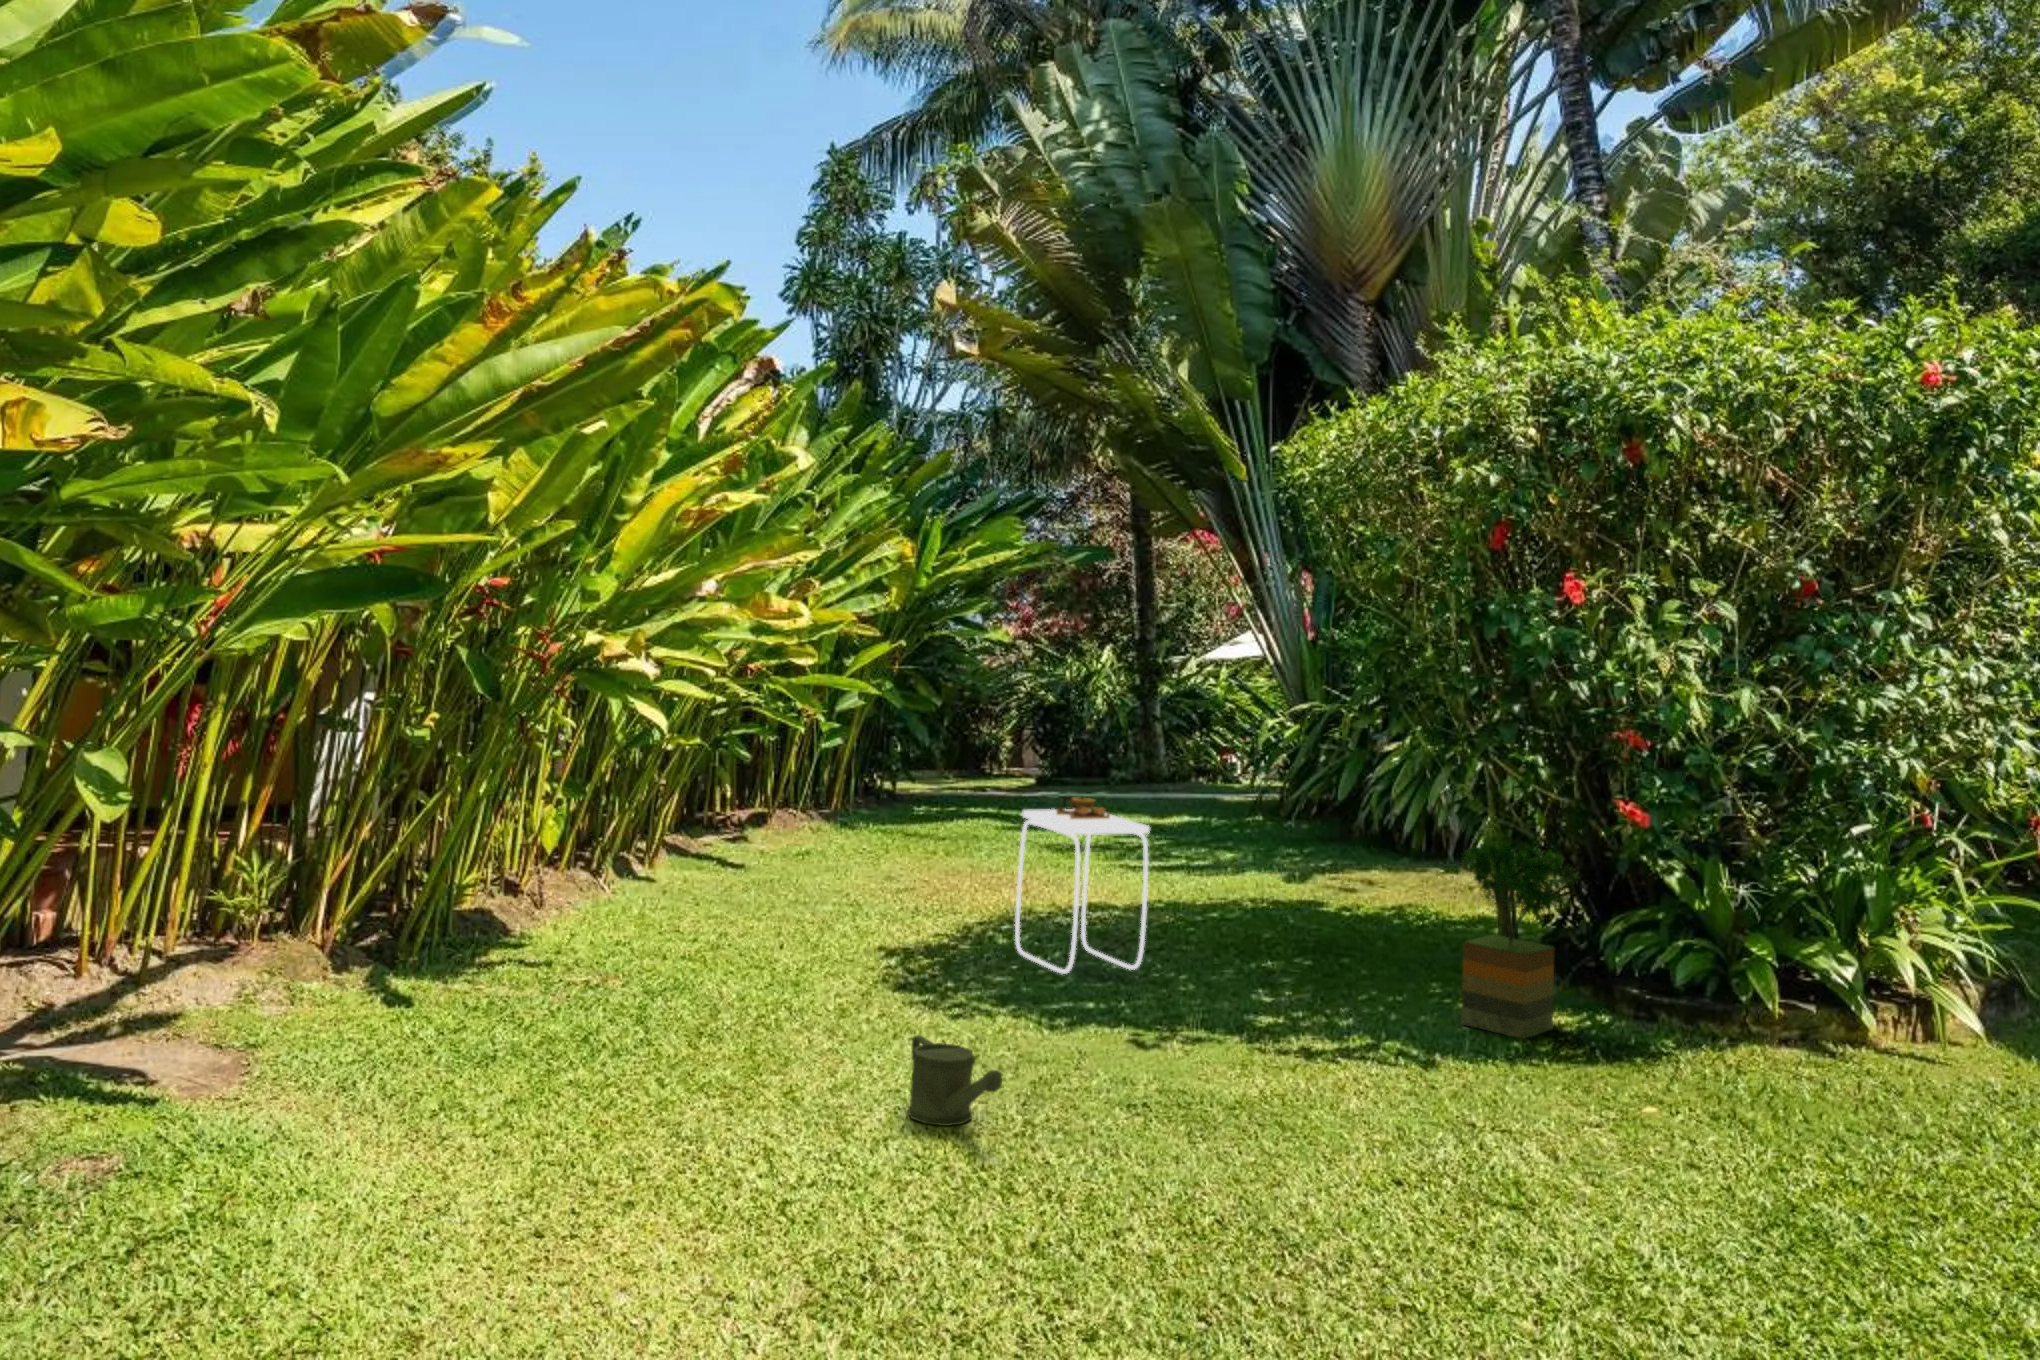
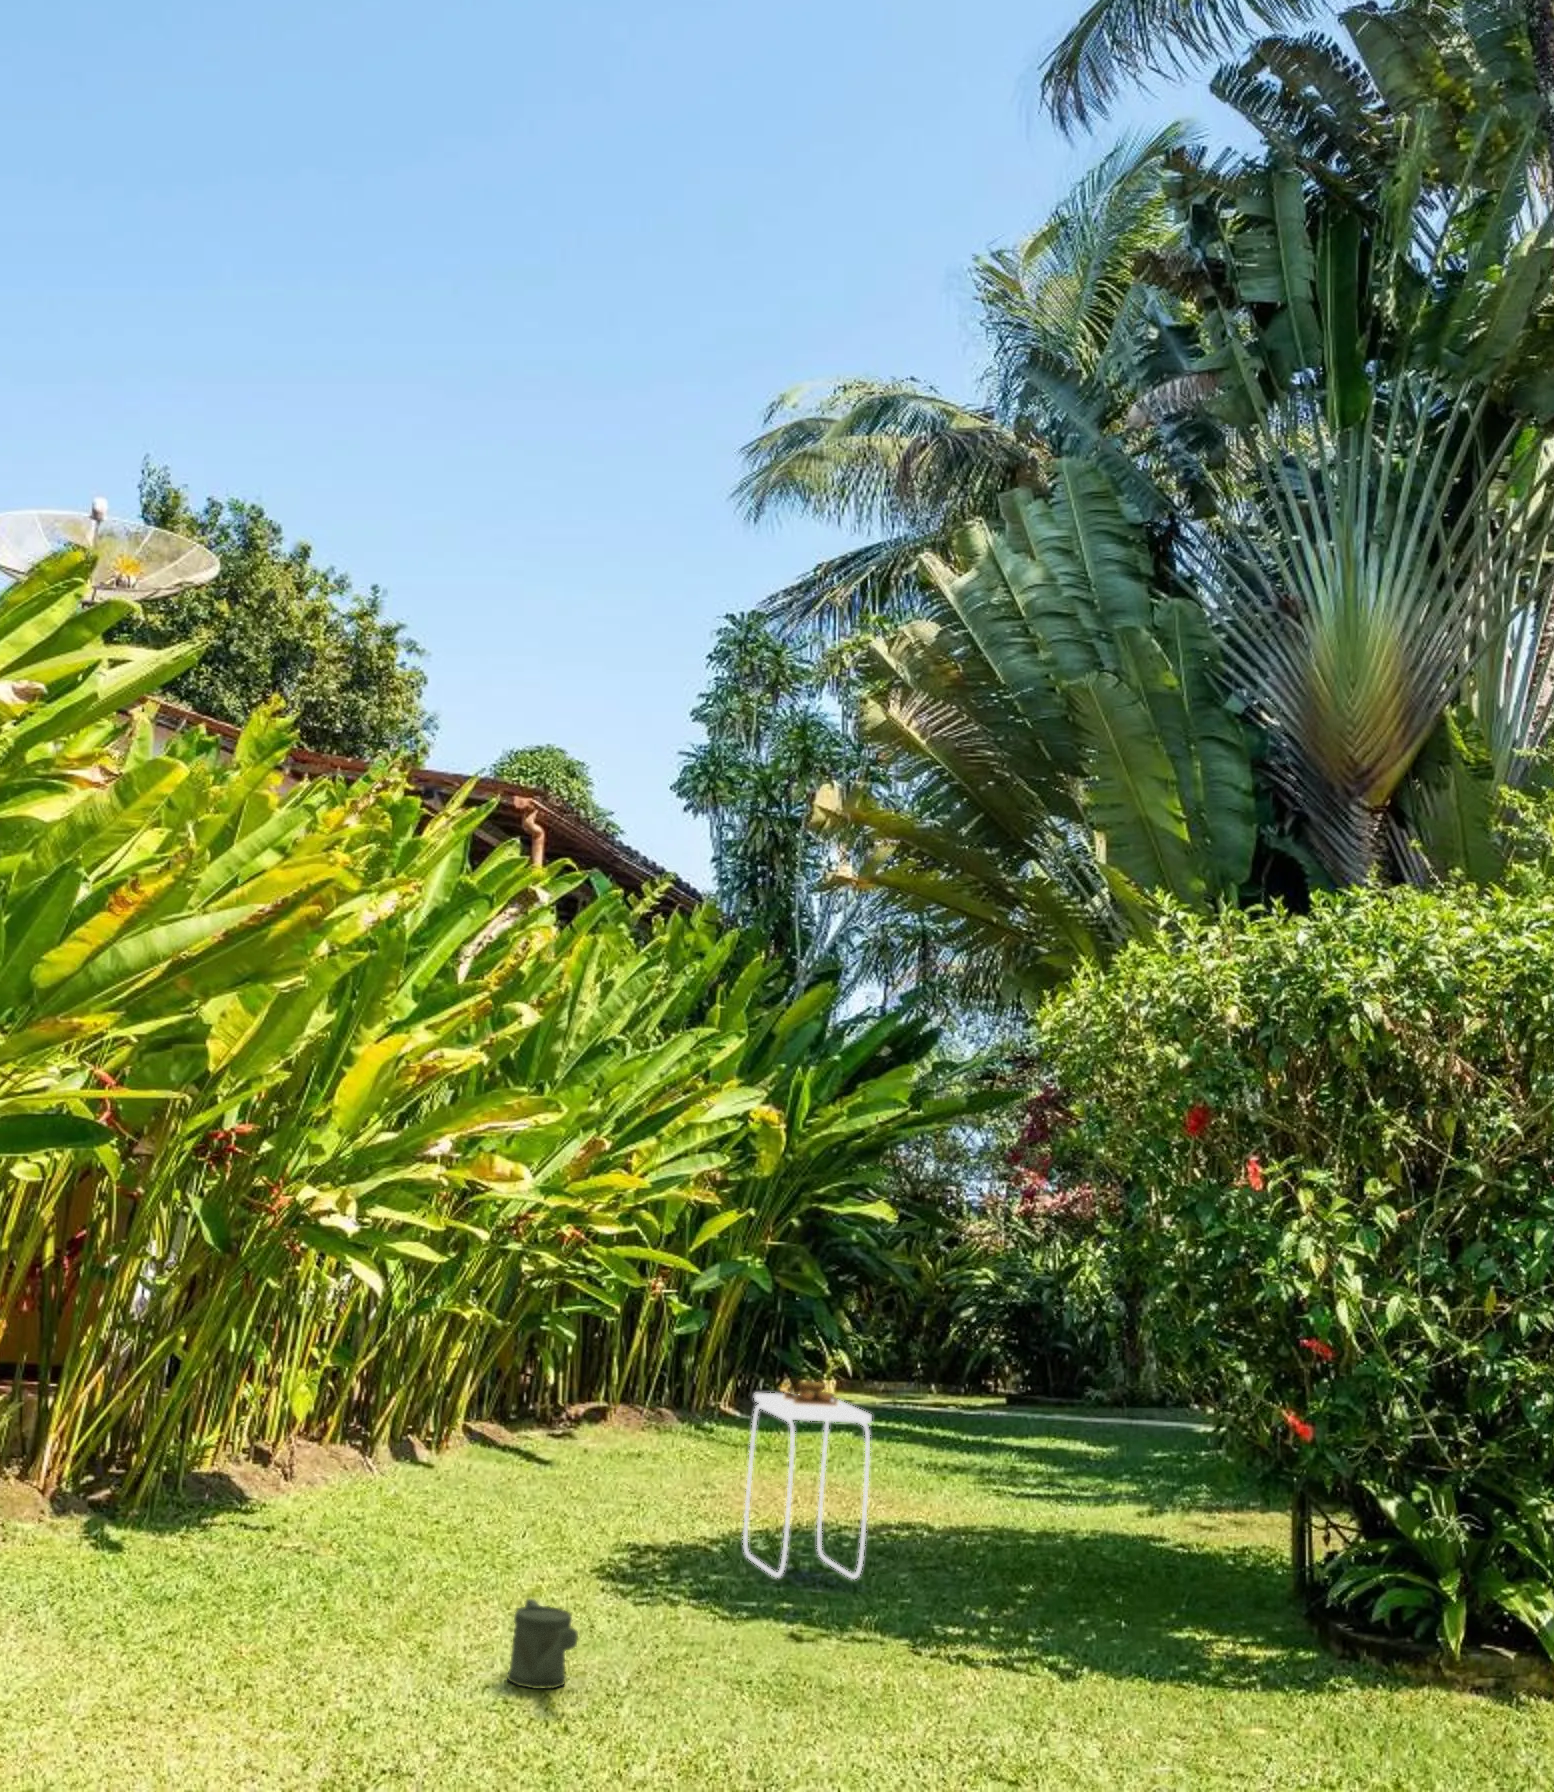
potted tree: present [1461,840,1577,1038] -> none [1151,1438,1276,1670]

